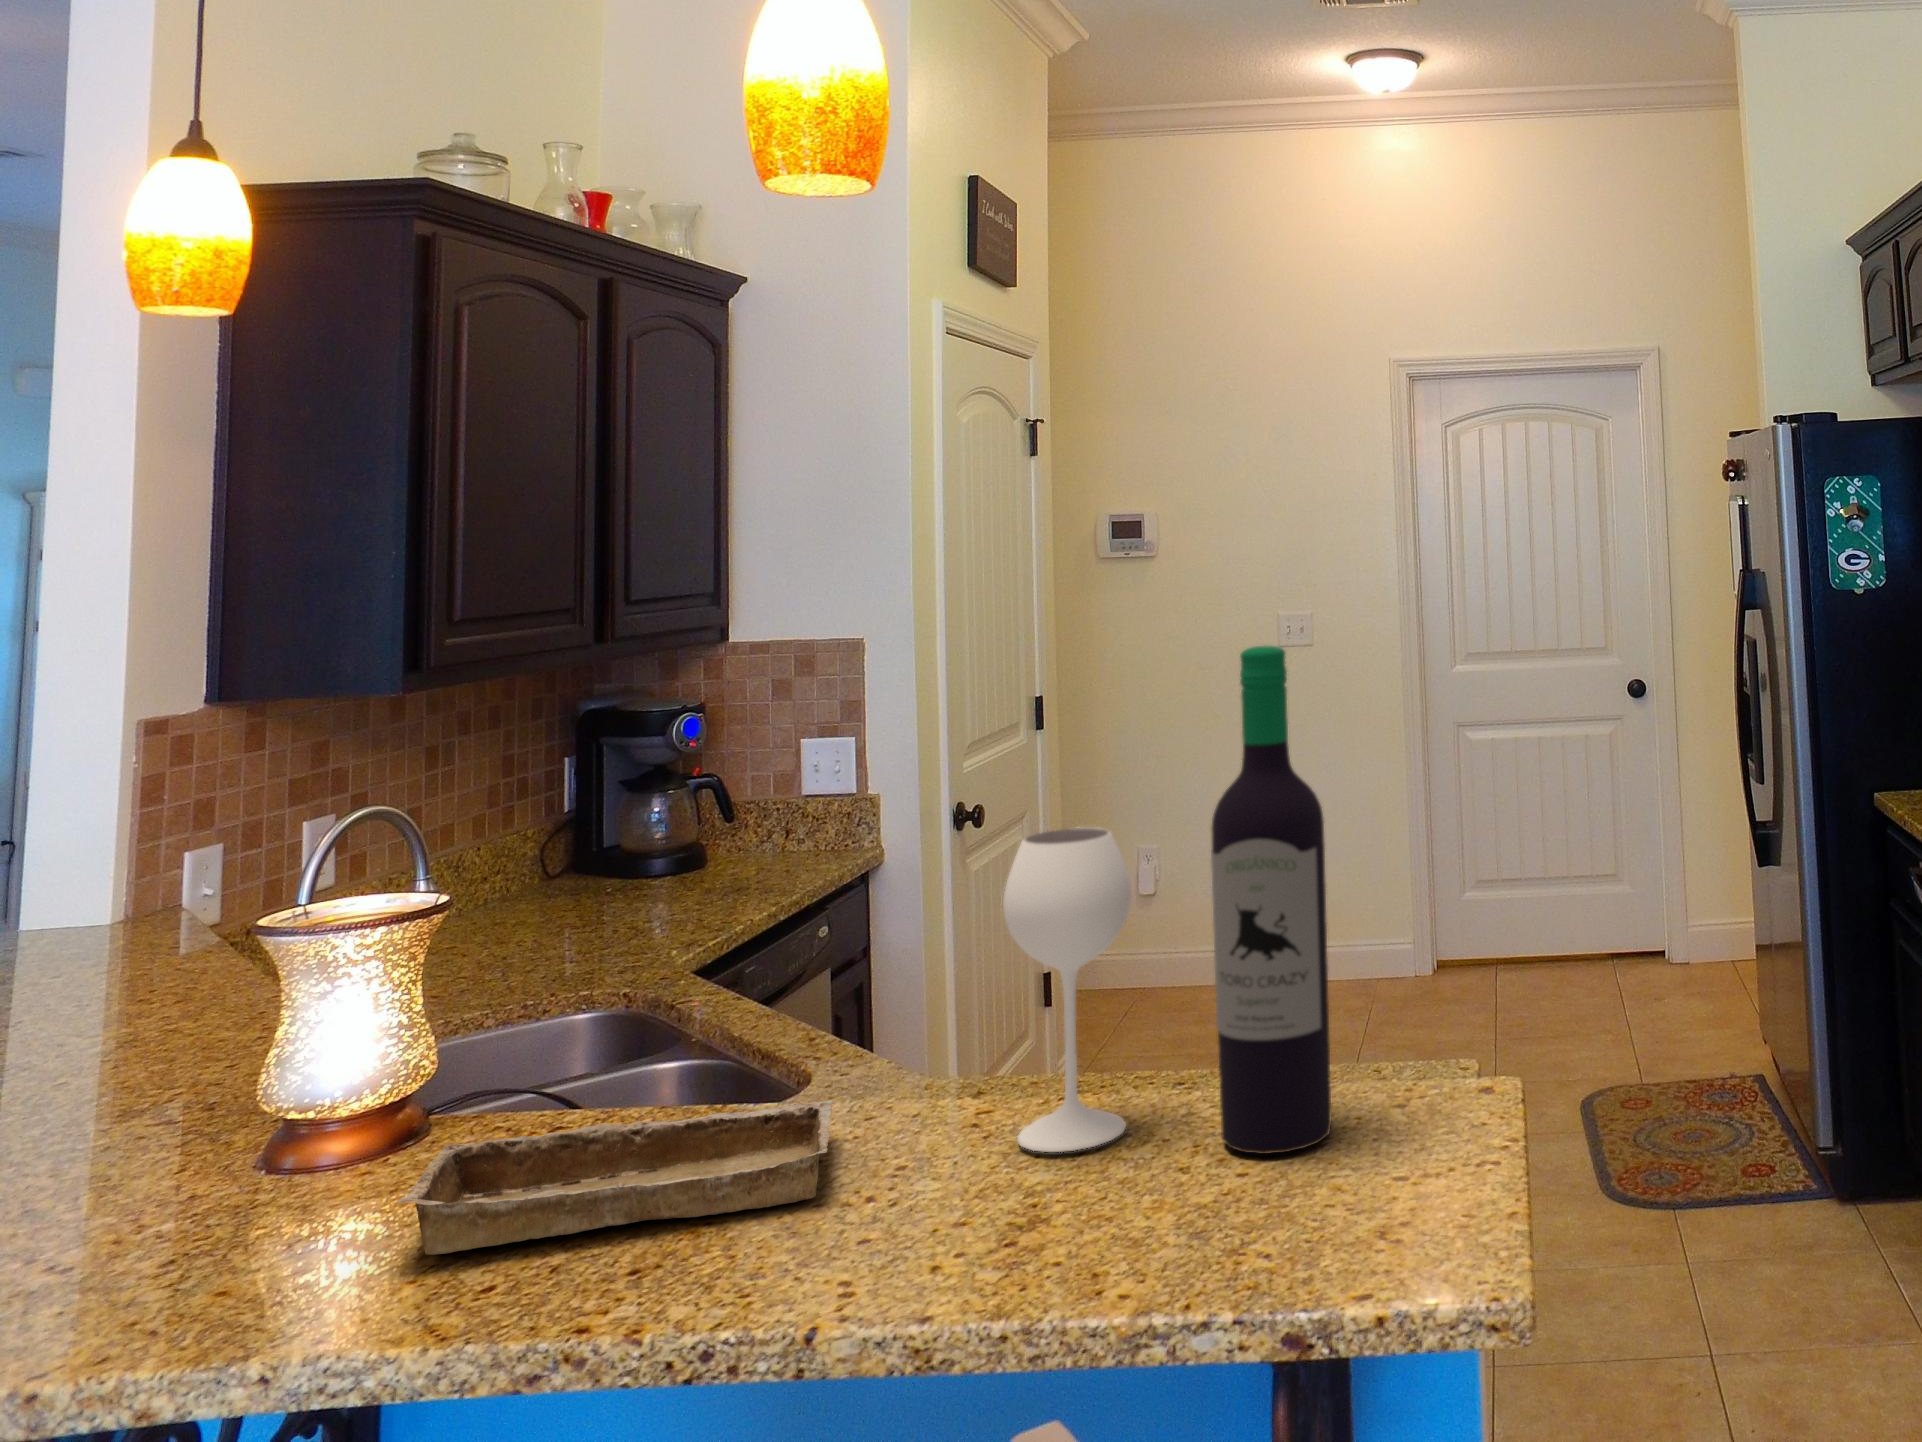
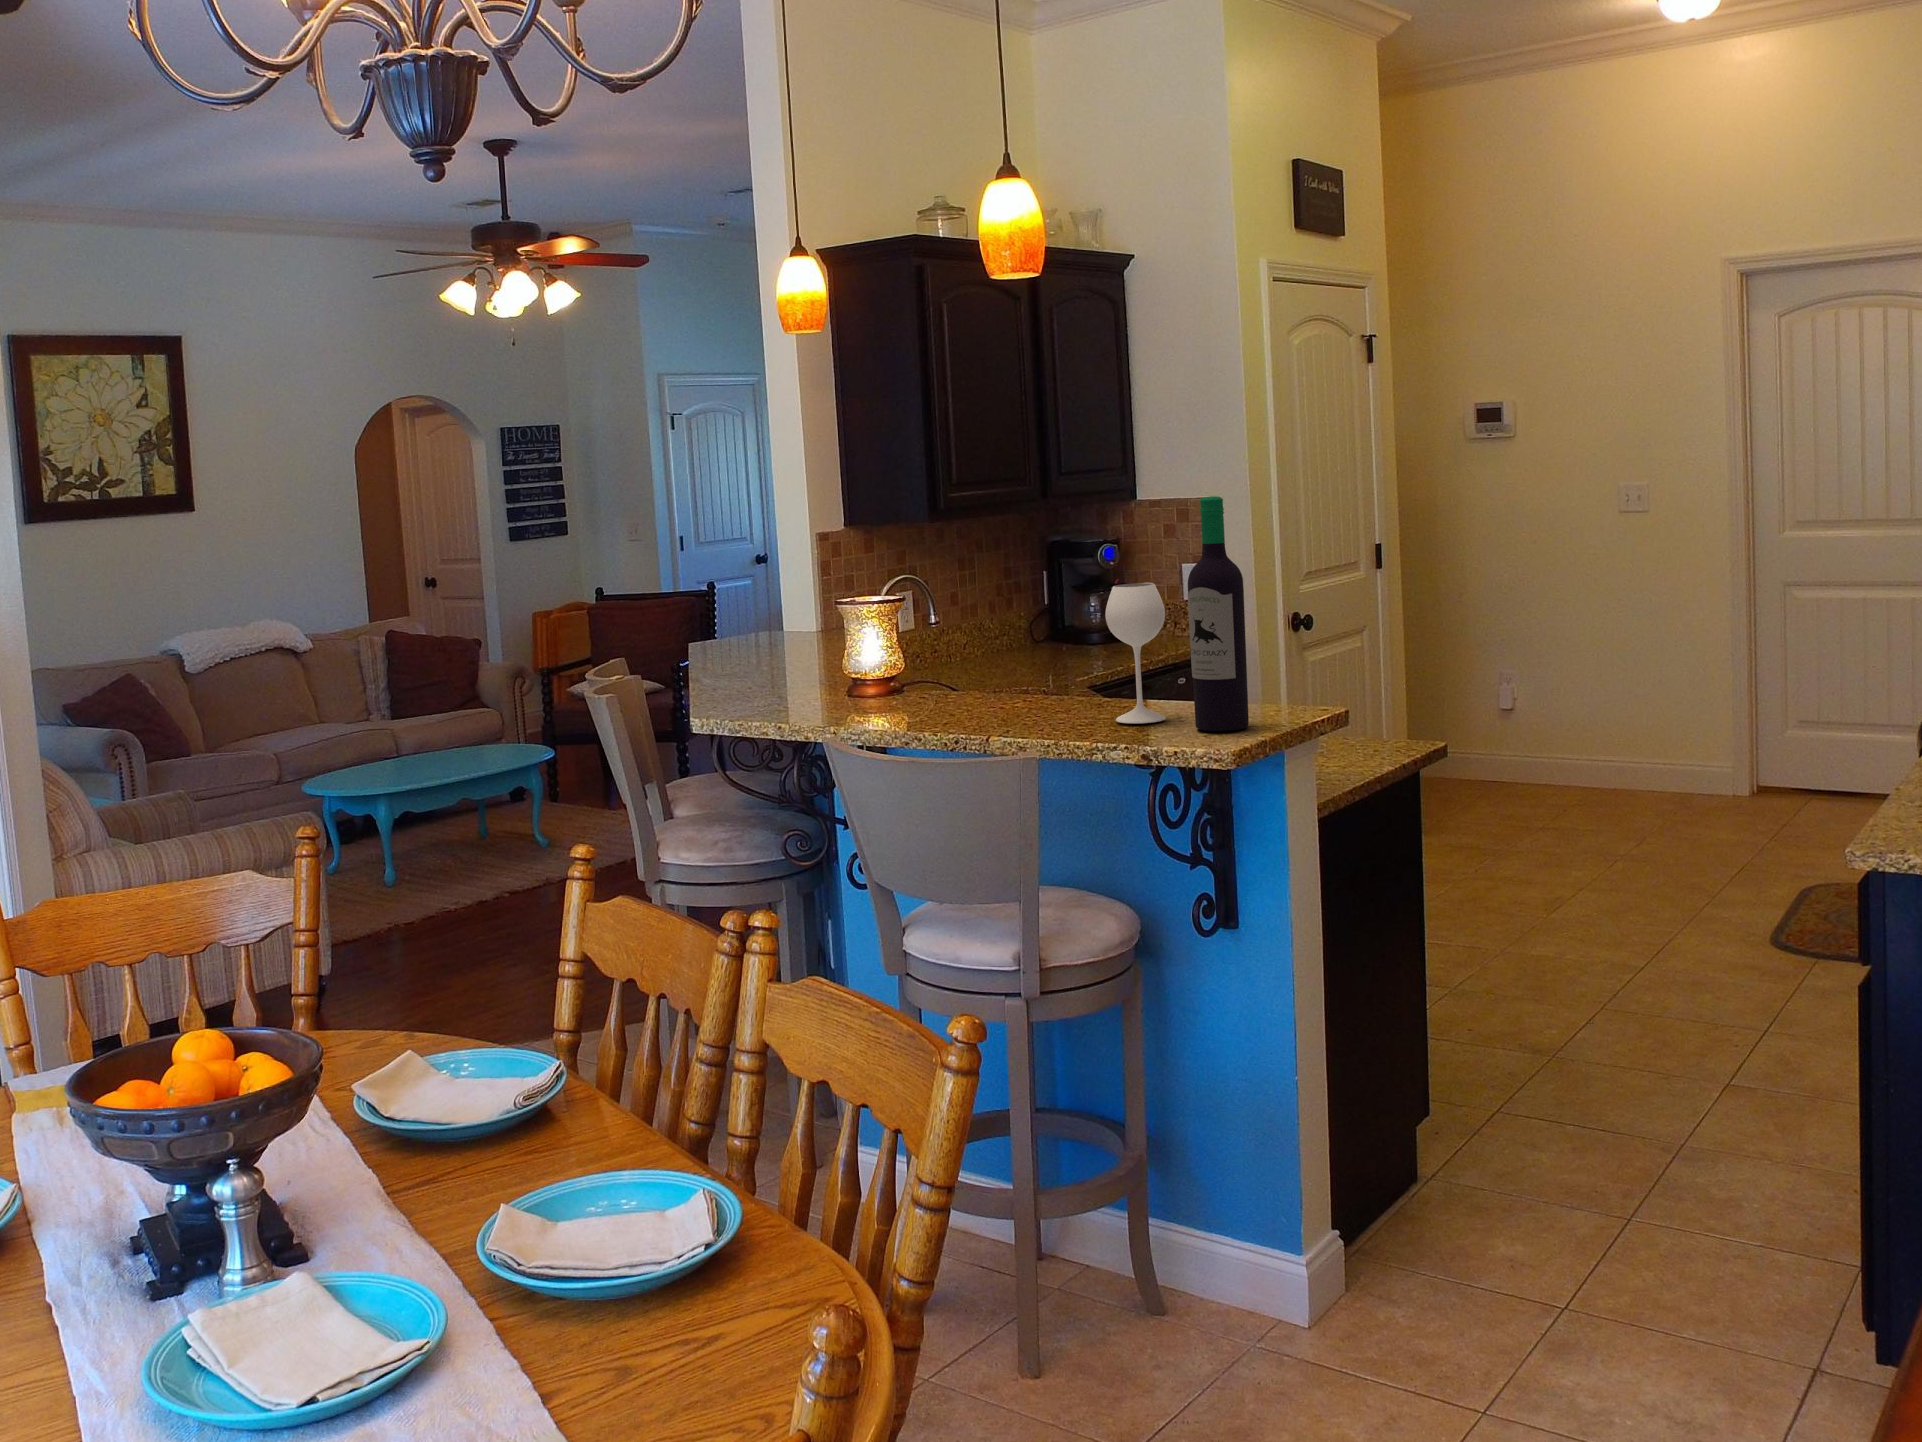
tray: present [397,1100,834,1255] -> none [878,695,1049,727]

